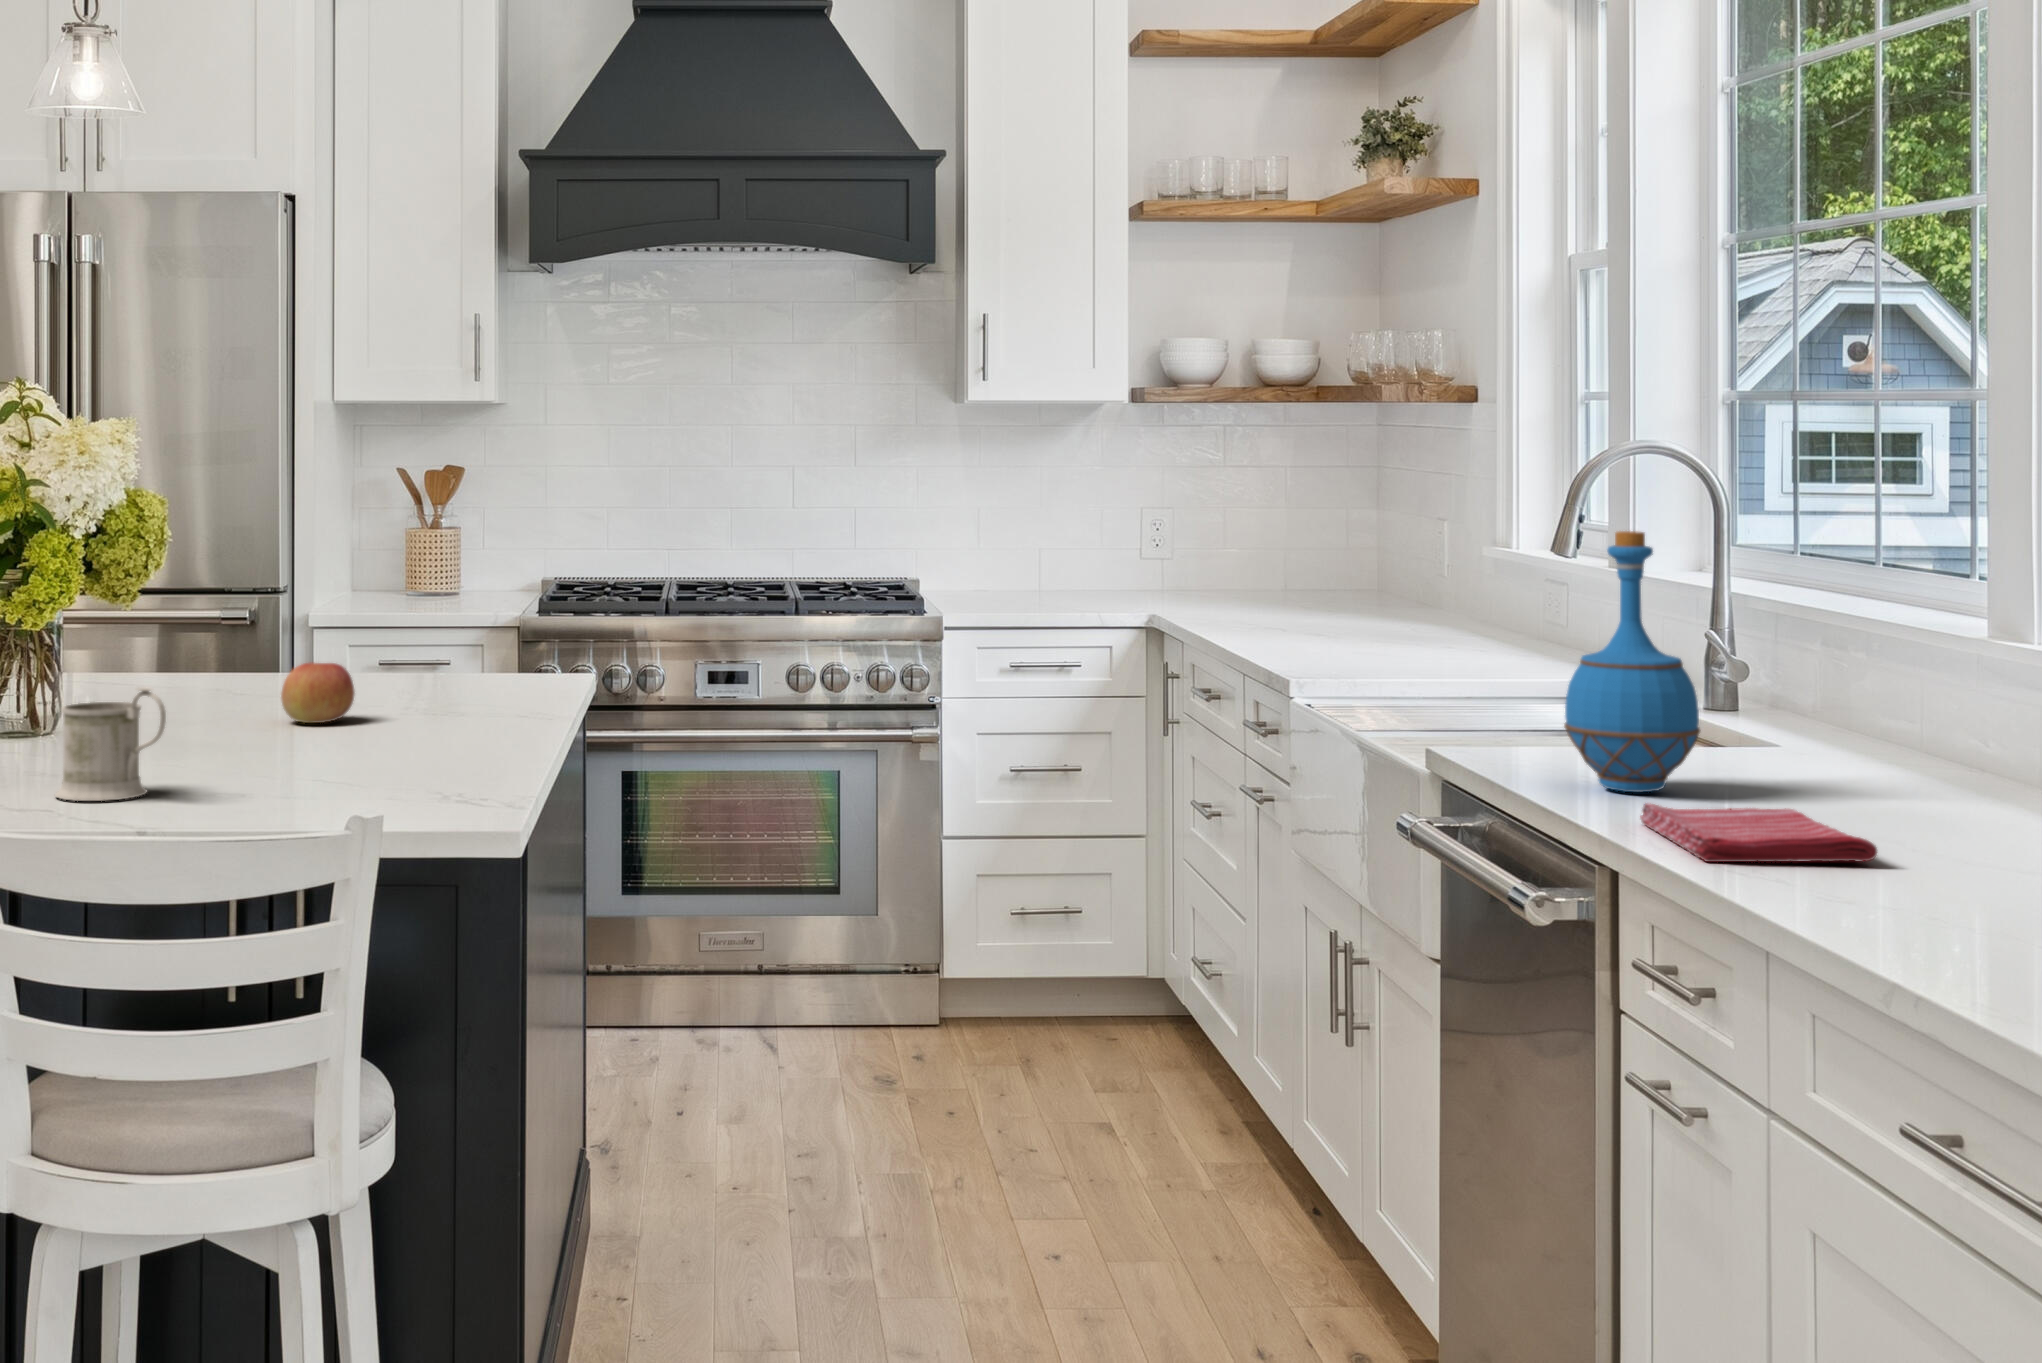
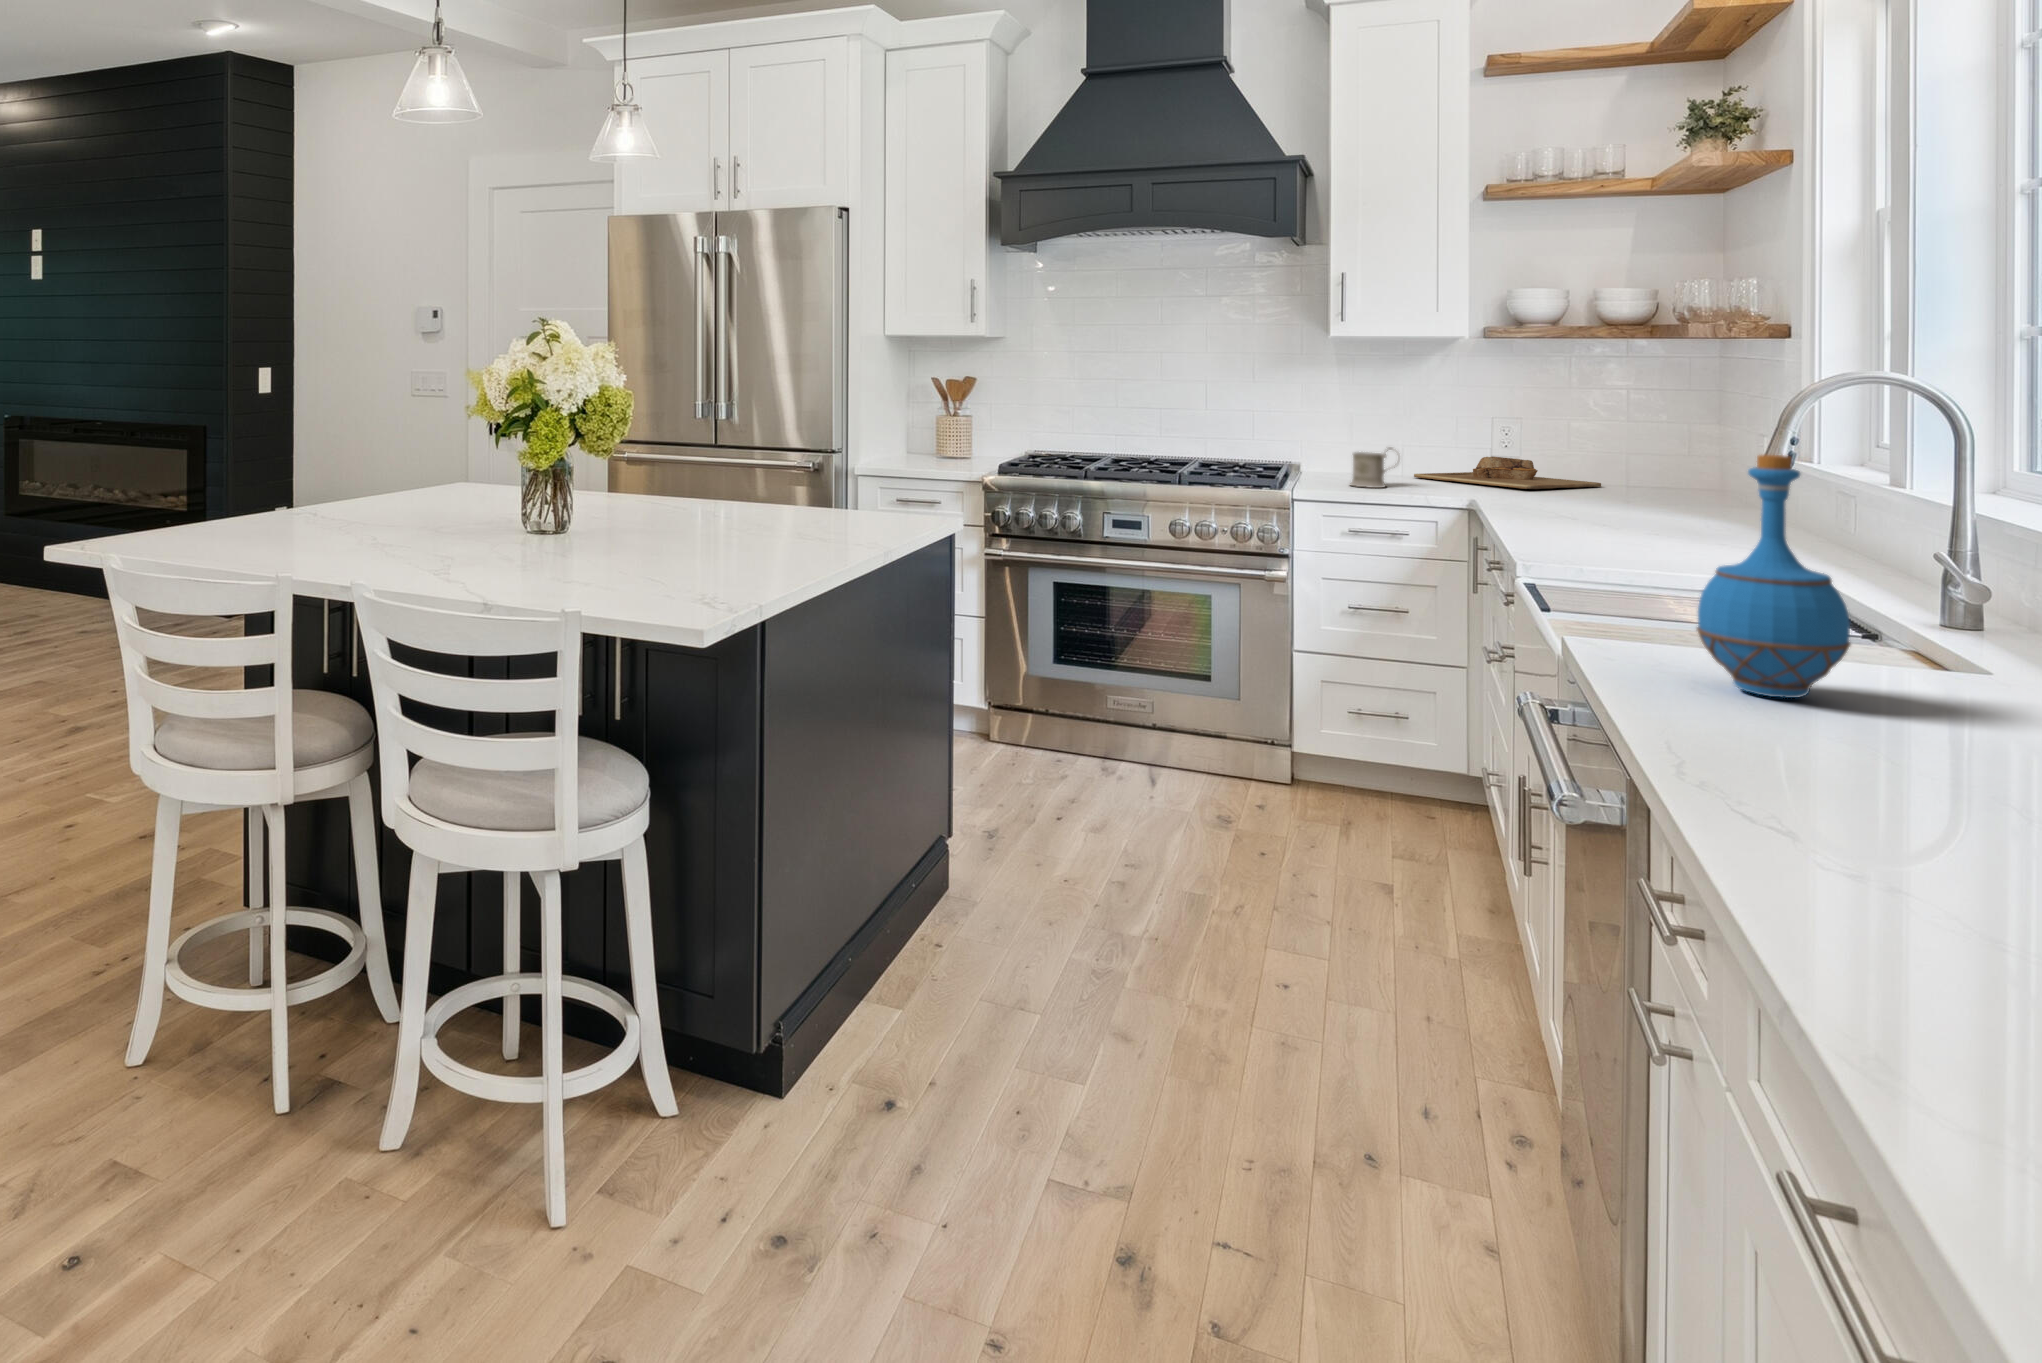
cutting board: none [1057,558,1269,598] -> present [1414,456,1601,489]
apple: present [281,663,354,723] -> none [701,503,749,543]
mug: present [55,687,166,801] -> present [1351,447,1396,488]
dish towel: present [1640,803,1877,862] -> none [1740,712,1996,806]

